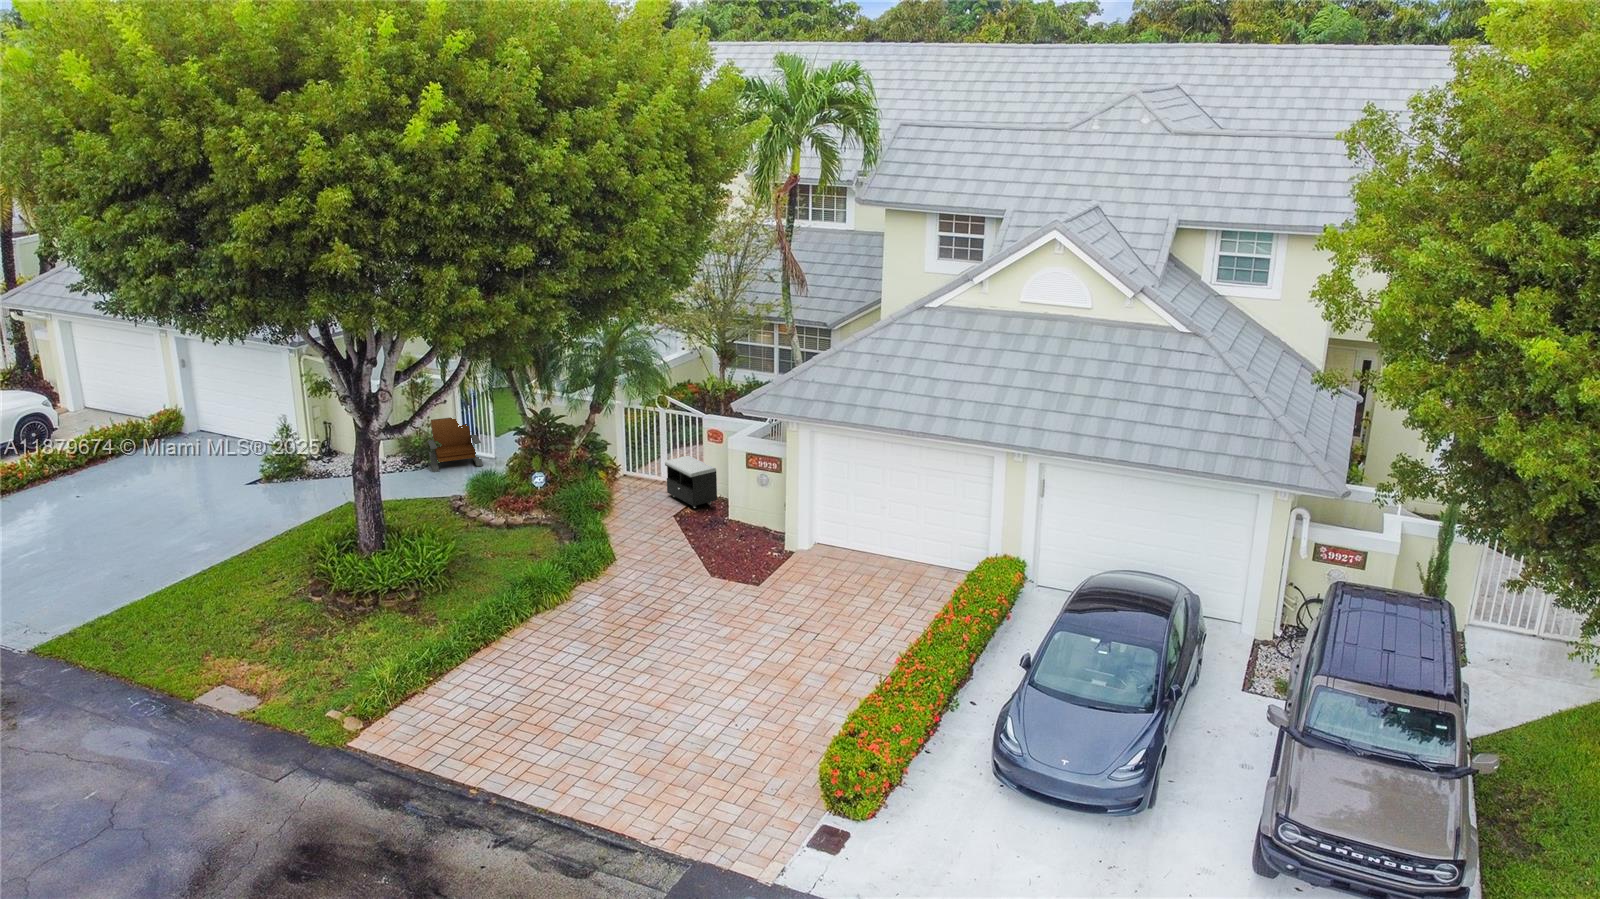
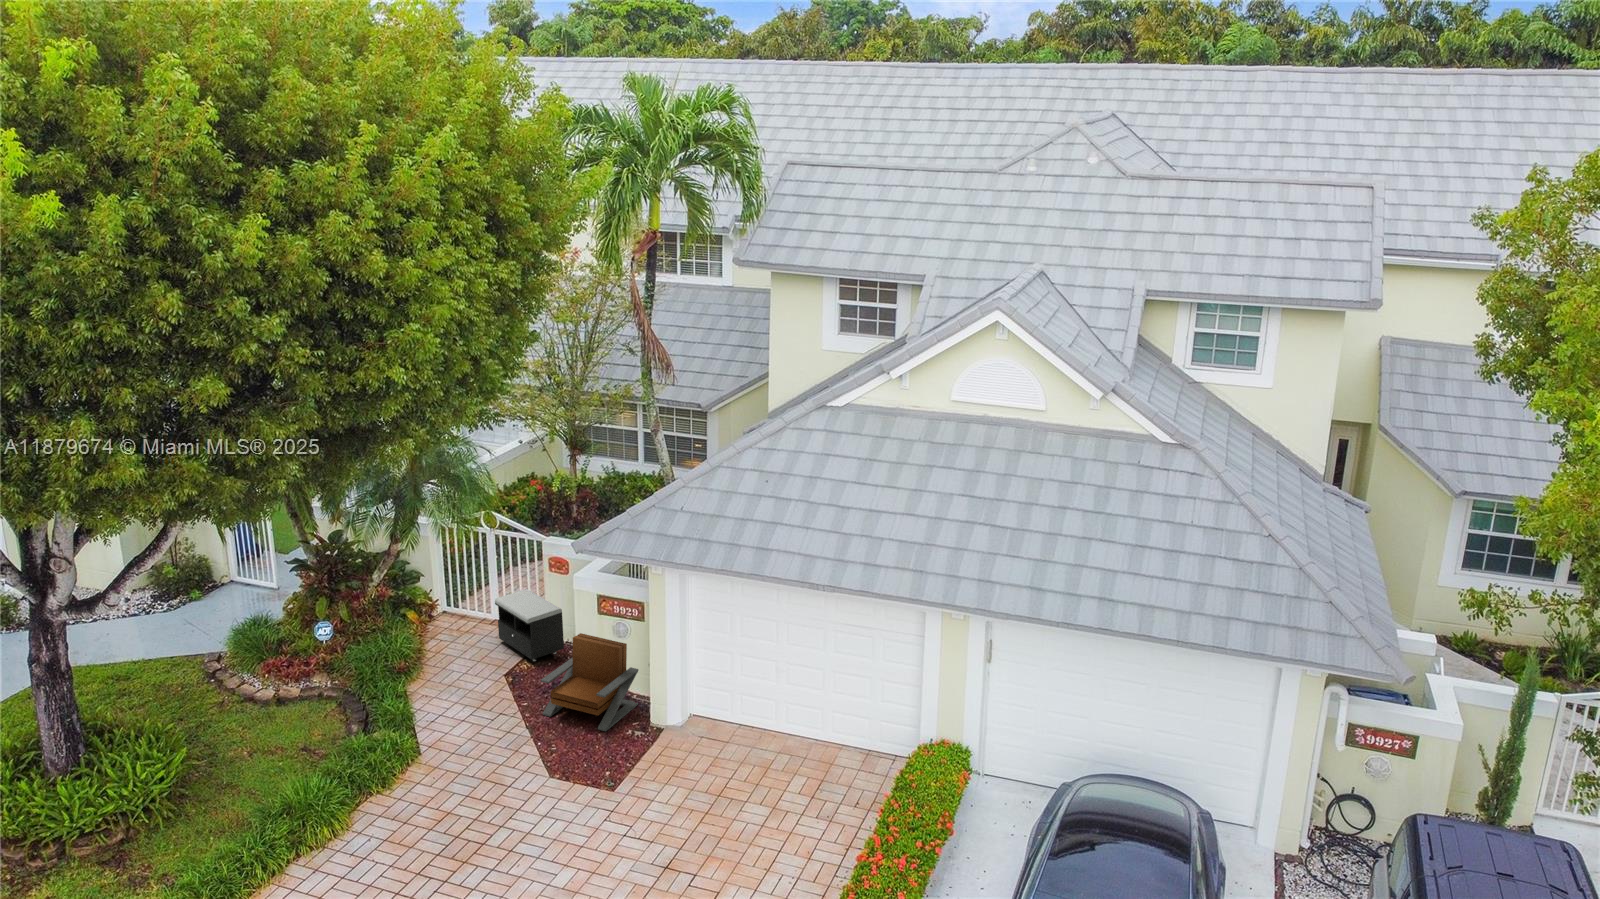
lounge chair: present [427,417,483,472] -> present [541,633,638,731]

